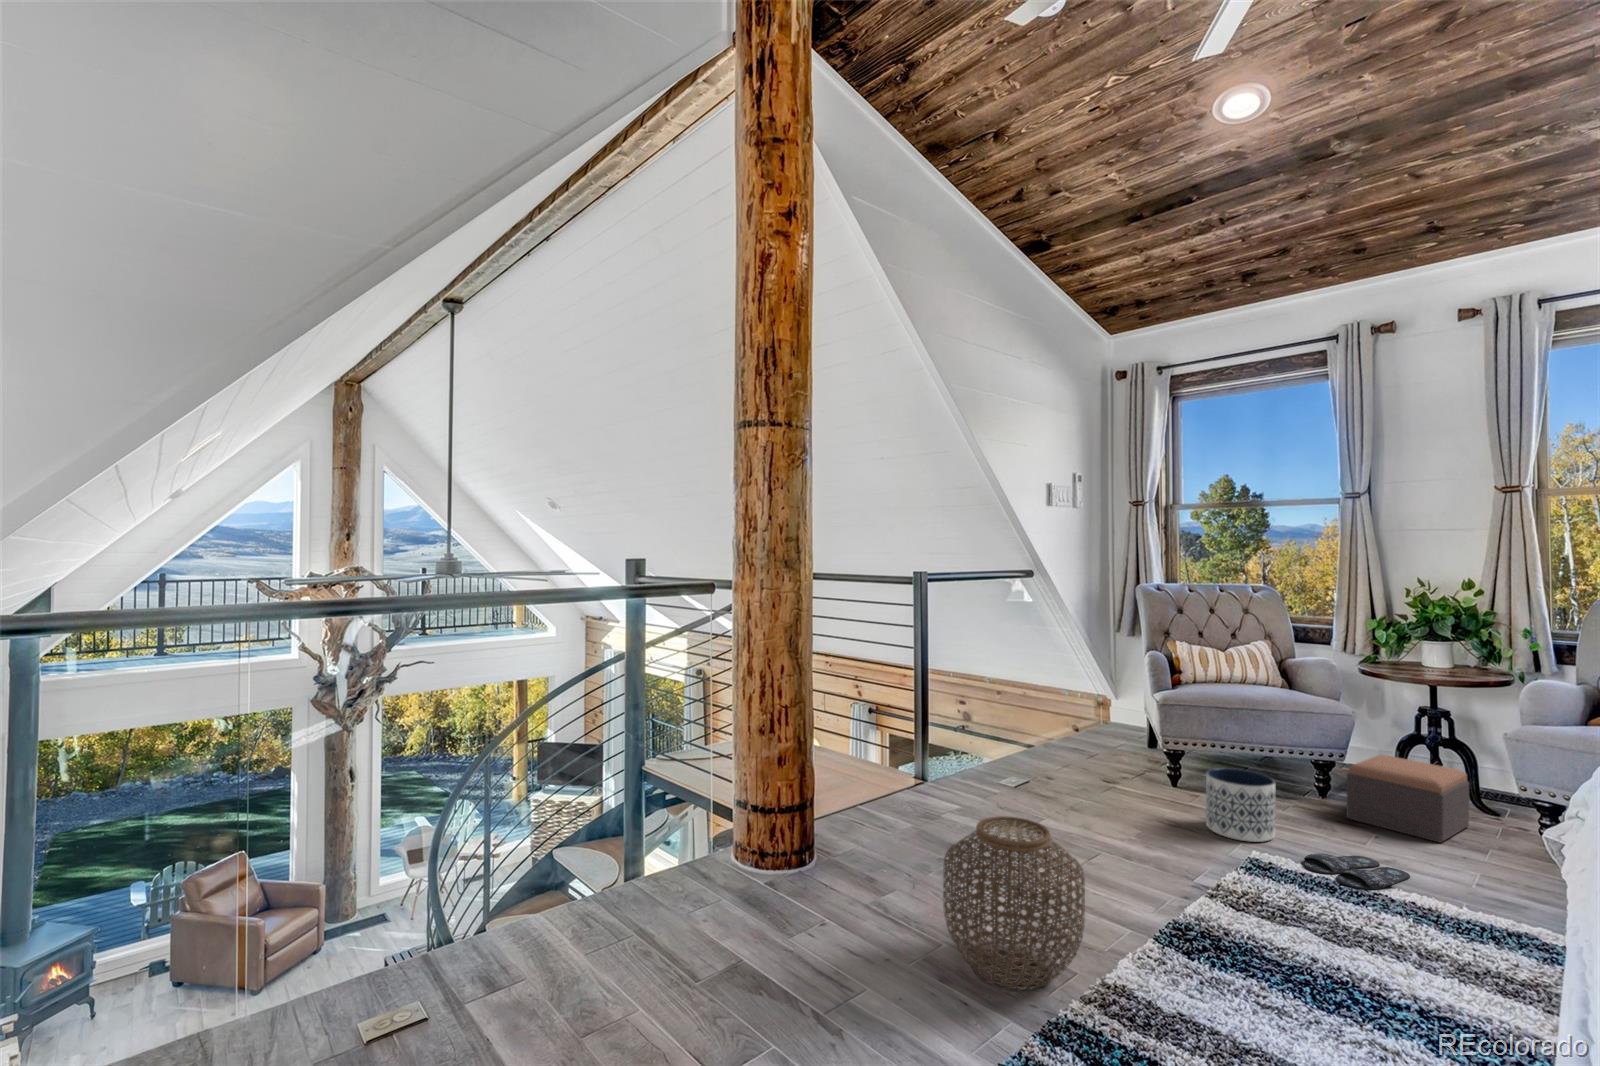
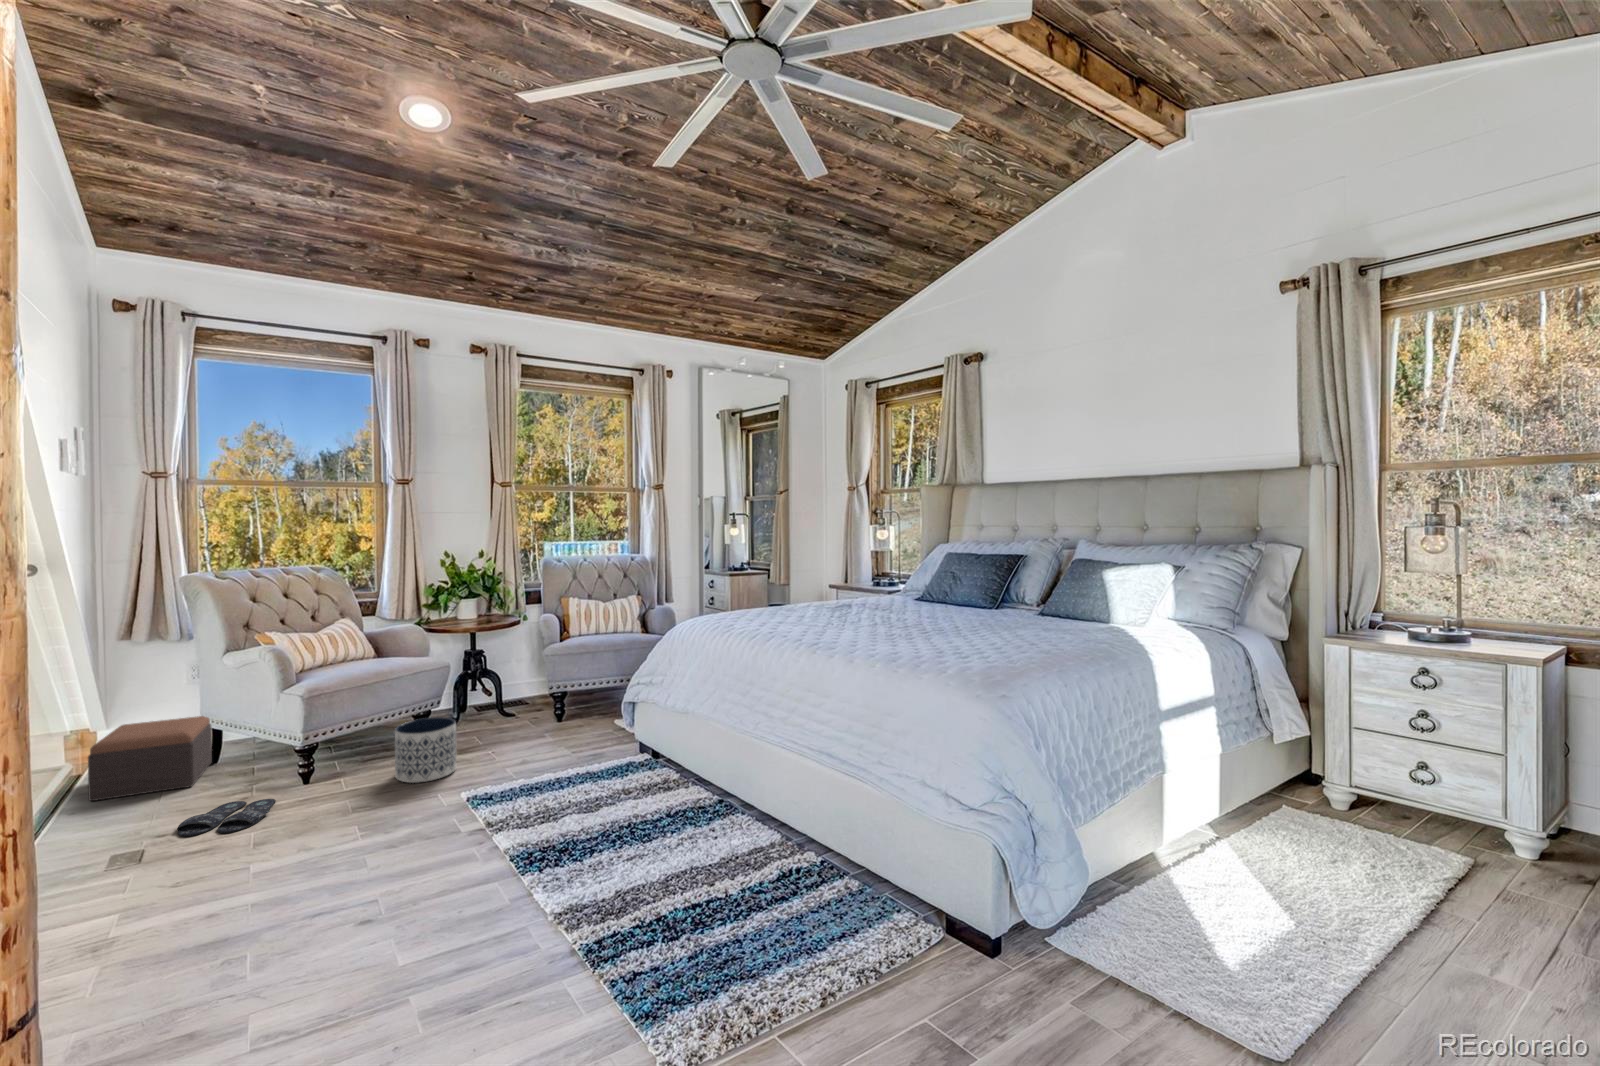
footstool: present [1347,755,1469,843] -> present [88,716,212,801]
woven basket: present [943,816,1085,989] -> none [428,802,580,983]
slippers: present [1304,853,1410,889] -> present [177,799,276,837]

